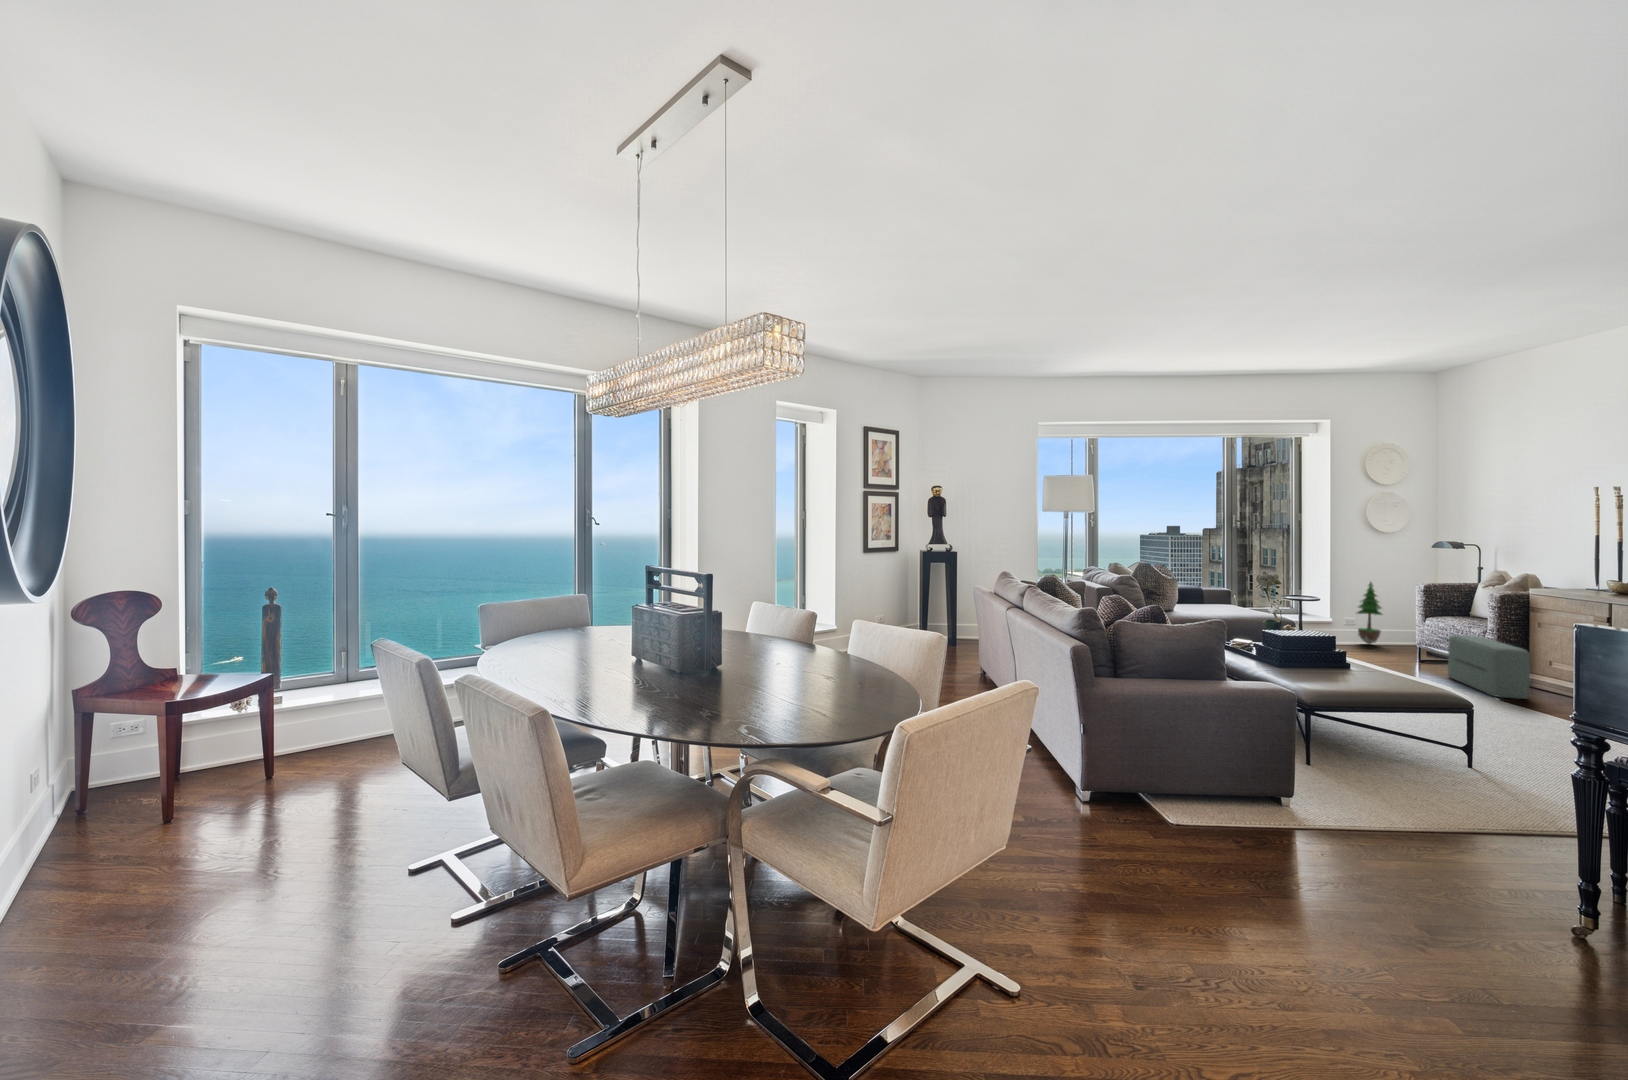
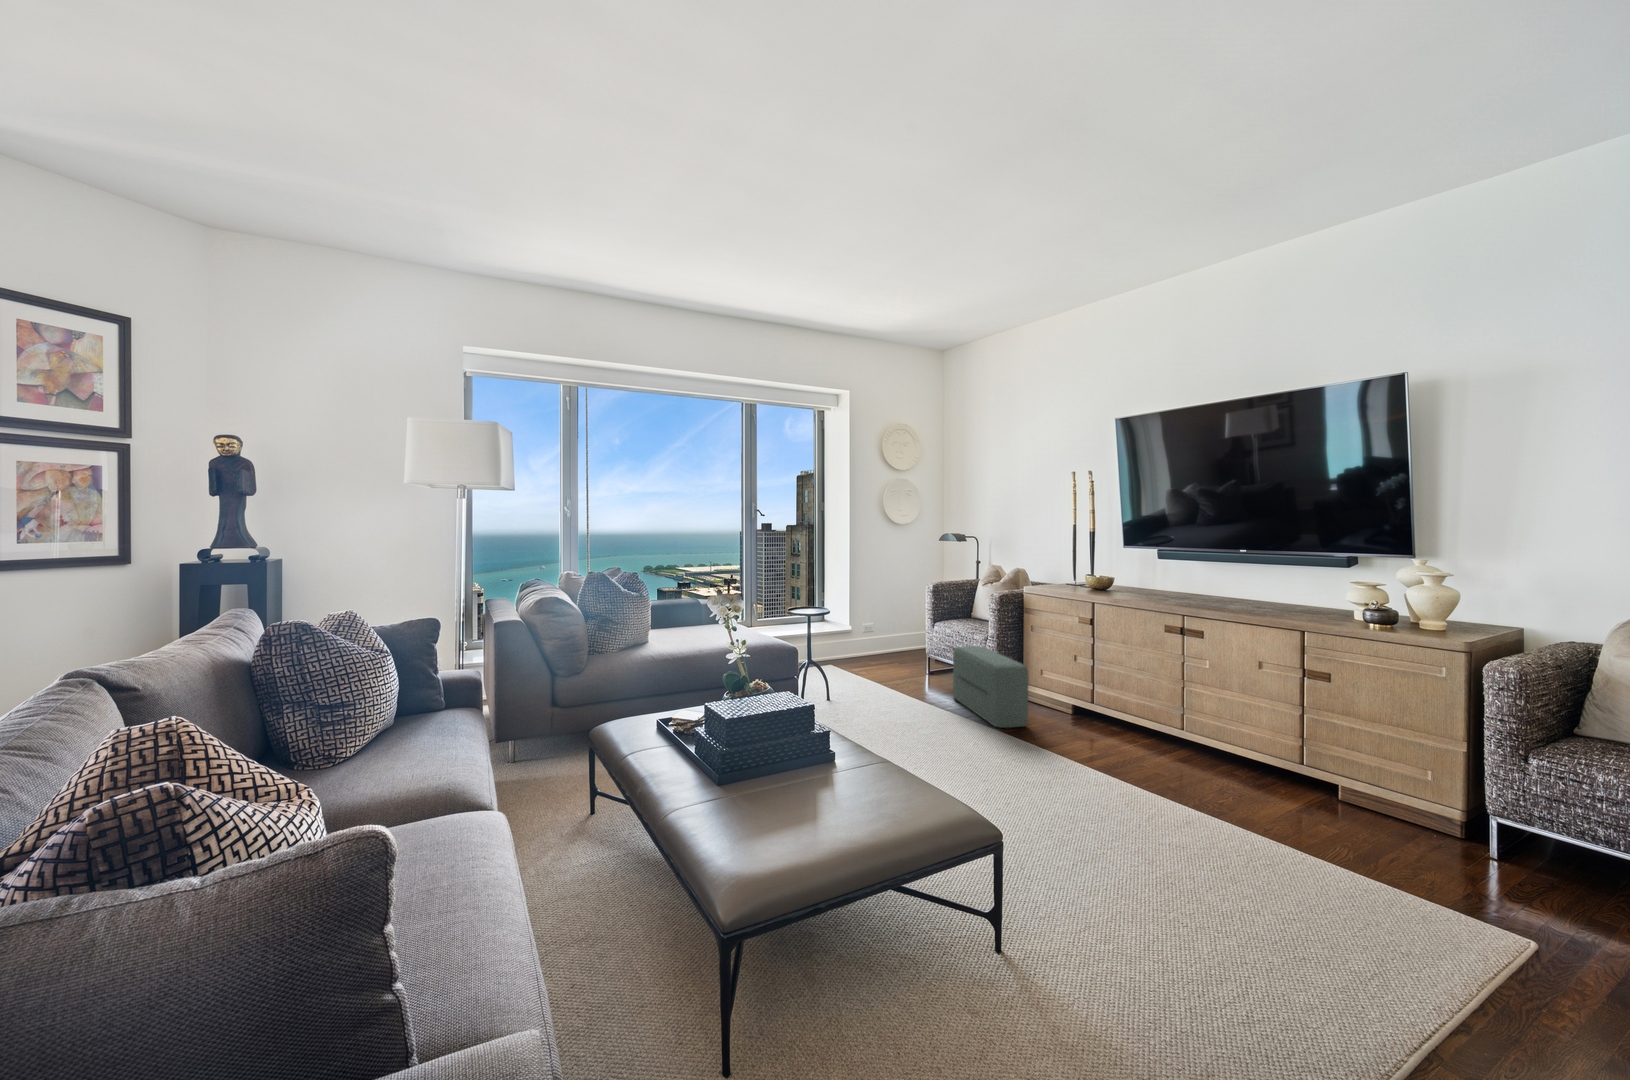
potted tree: present [1357,582,1382,644] -> none [872,580,899,654]

